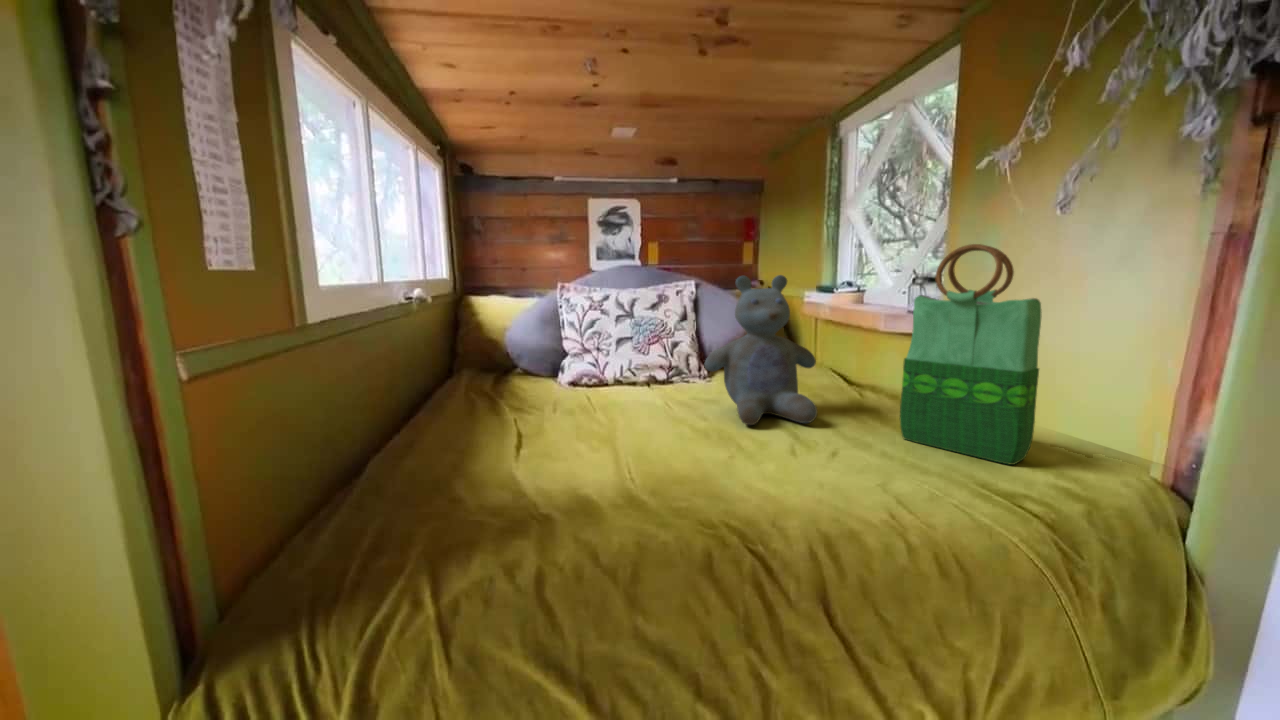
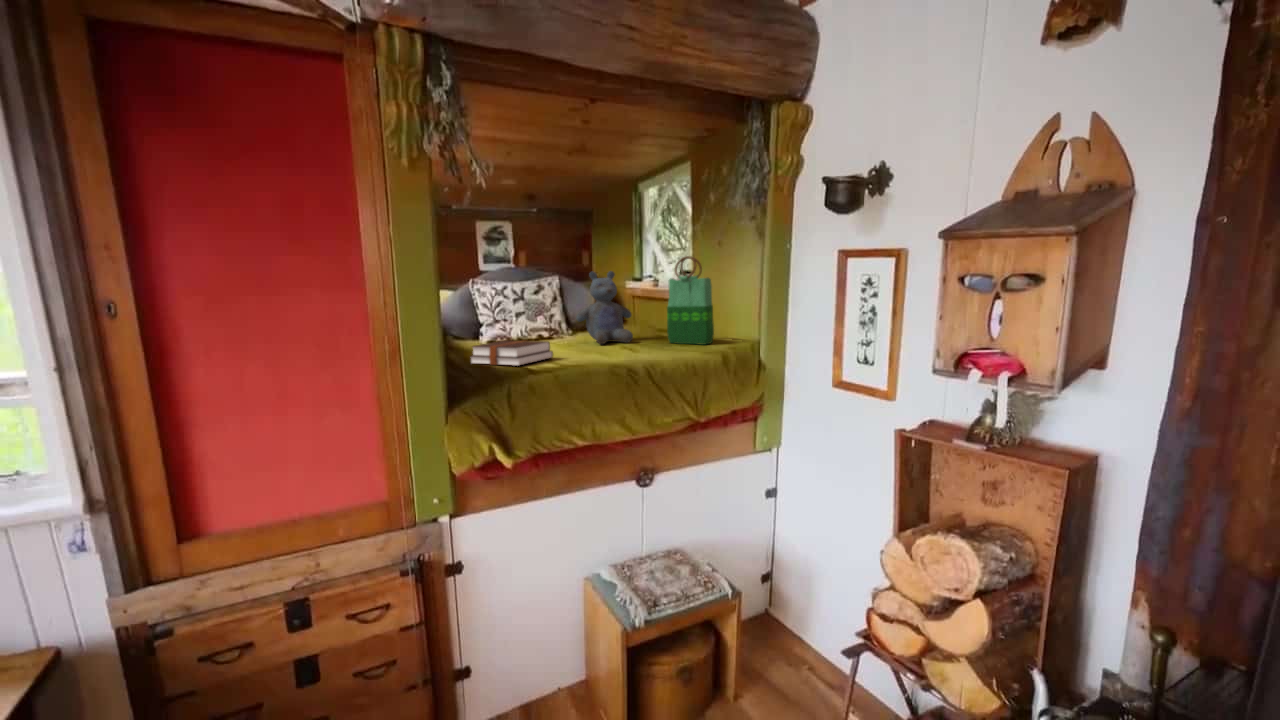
hardback book: none [450,418,625,518] -> present [471,341,553,366]

